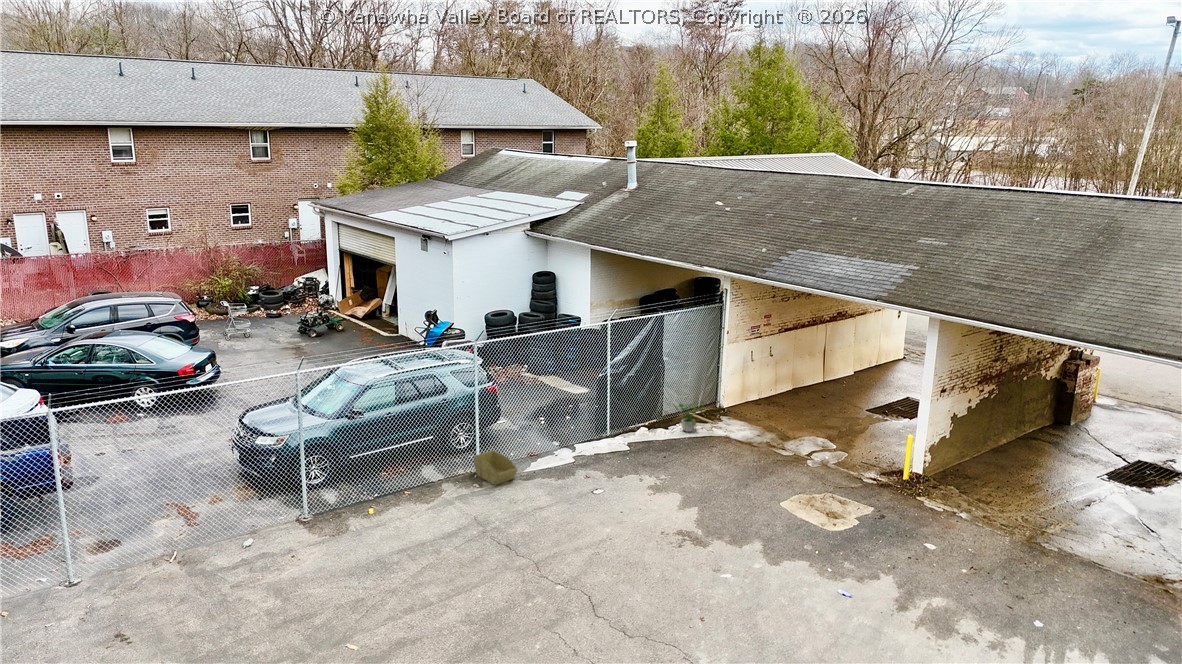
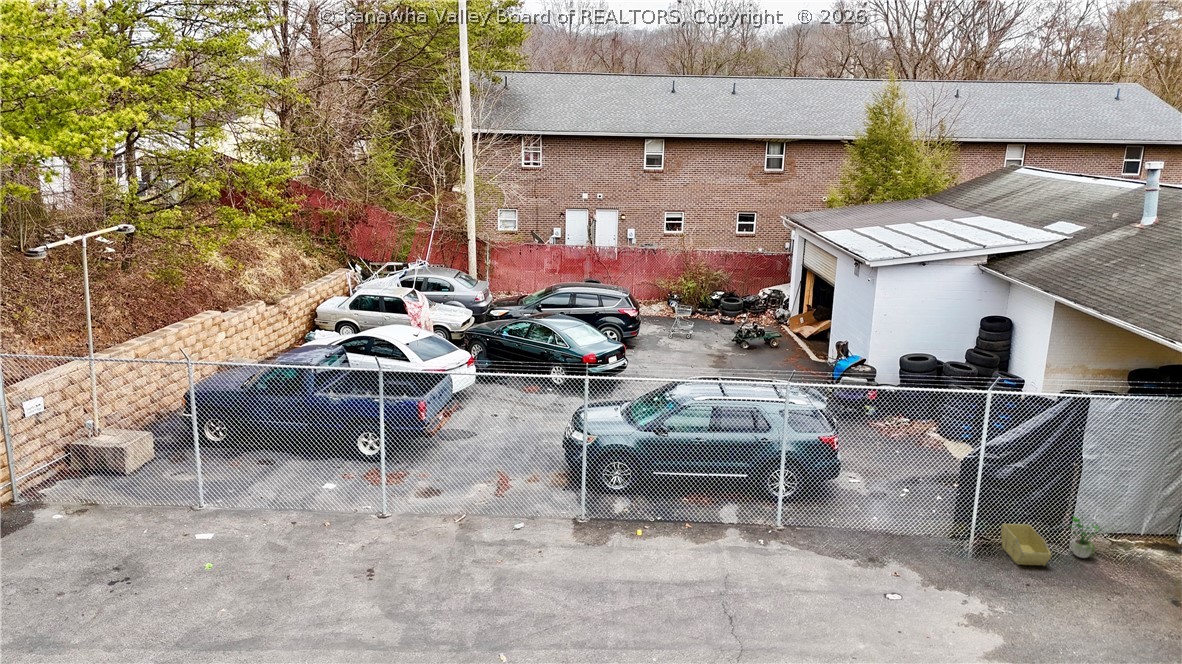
storage bin: present [474,450,517,485] -> present [1001,524,1051,566]

